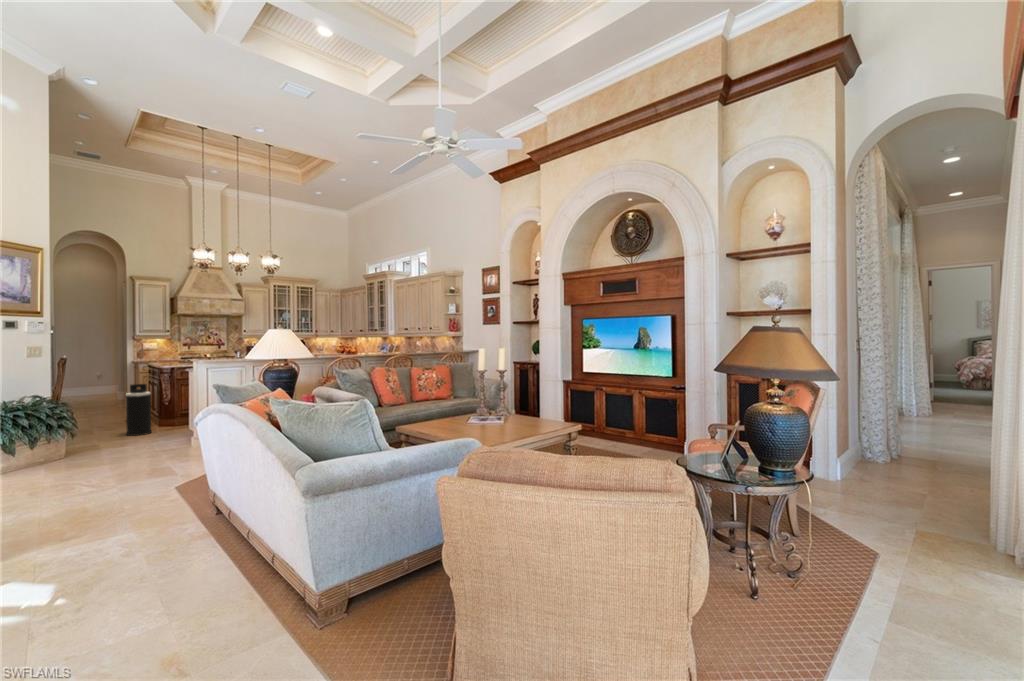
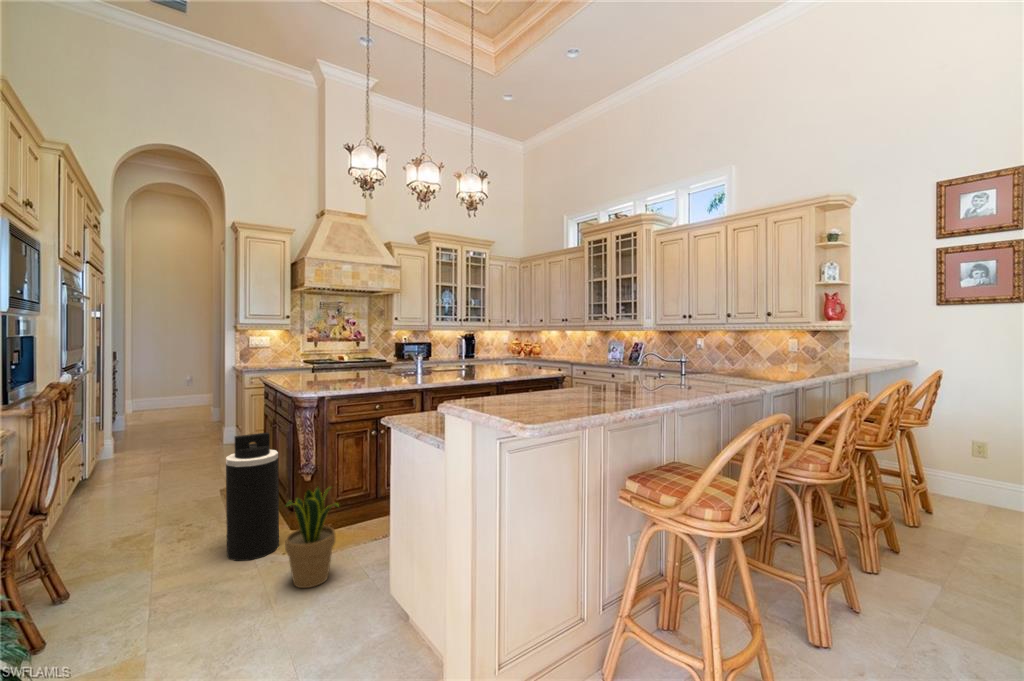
potted plant: none [150,401,174,439] -> present [285,488,339,588]

